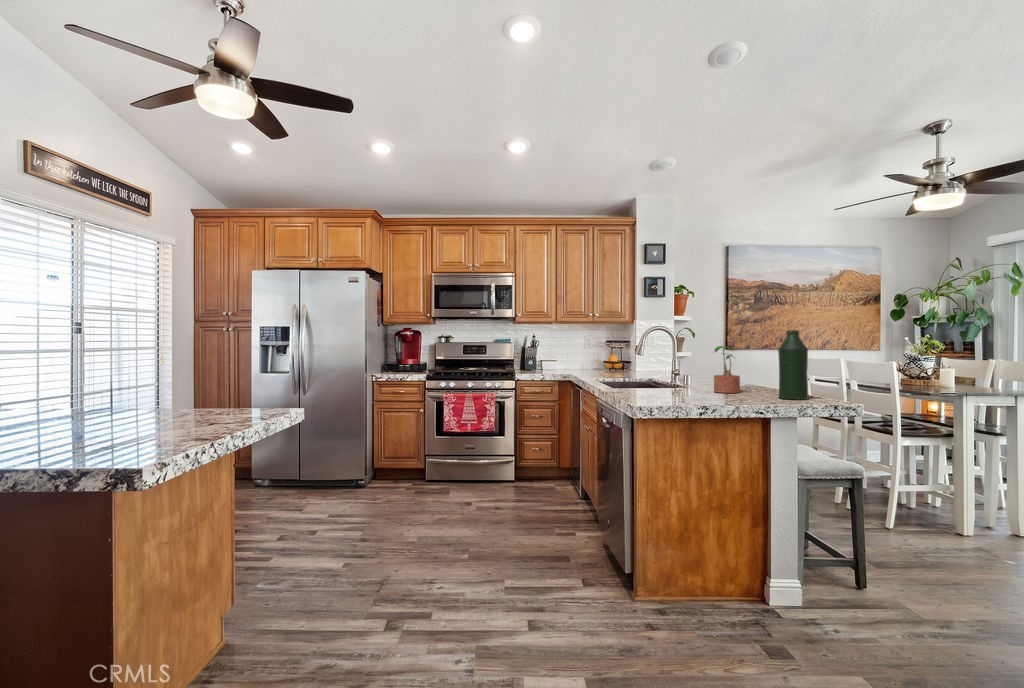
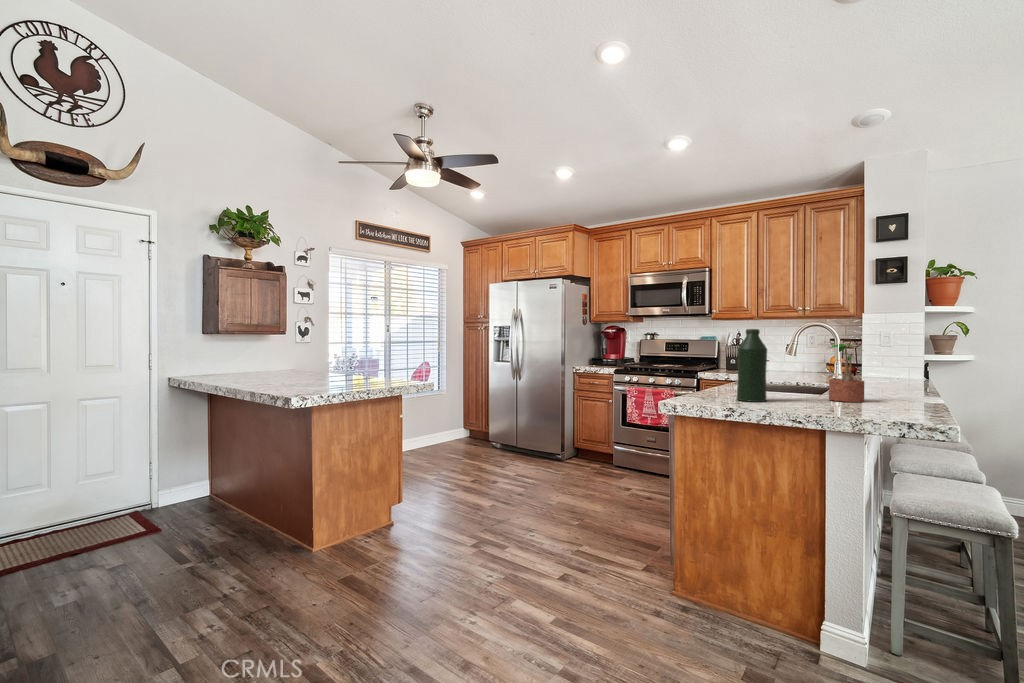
bottle: present [778,330,808,399] -> present [737,329,767,402]

